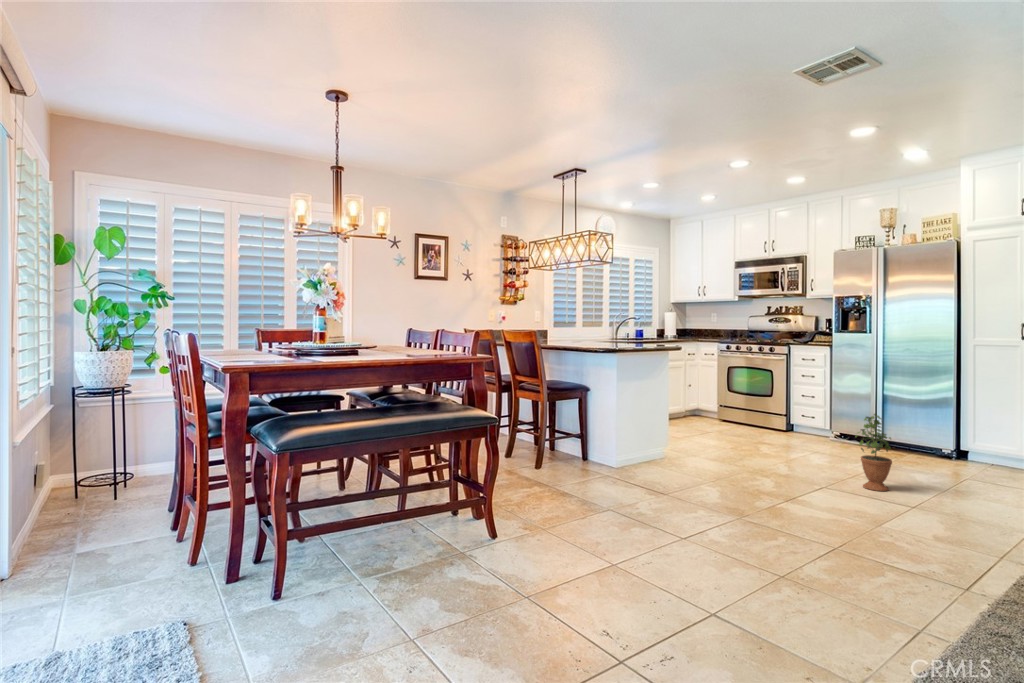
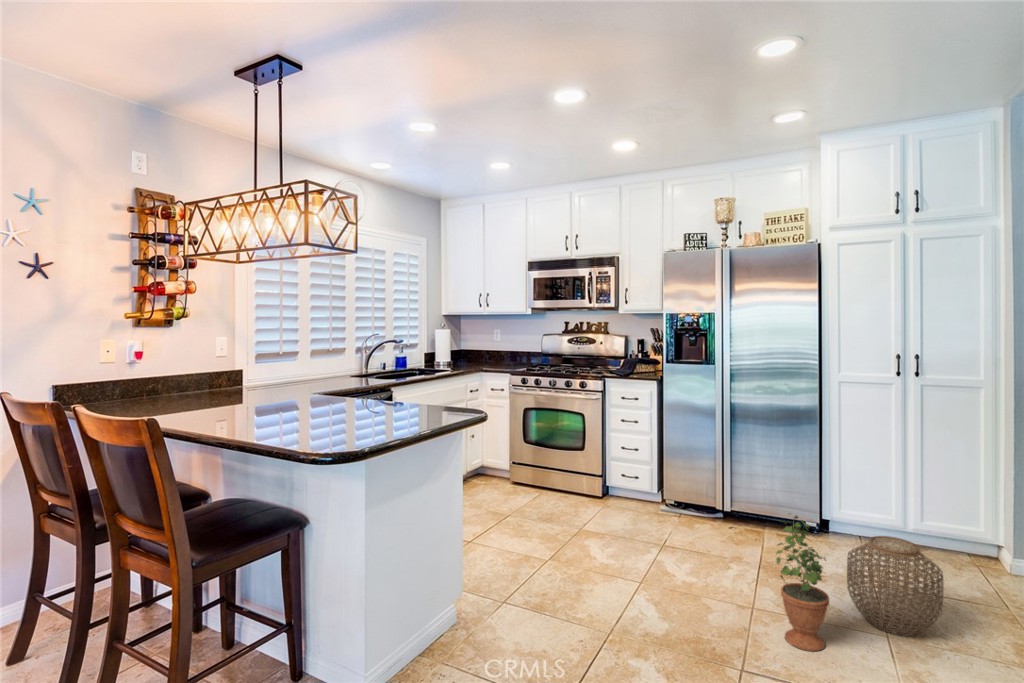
woven basket: none [922,436,989,497] -> present [847,536,944,636]

